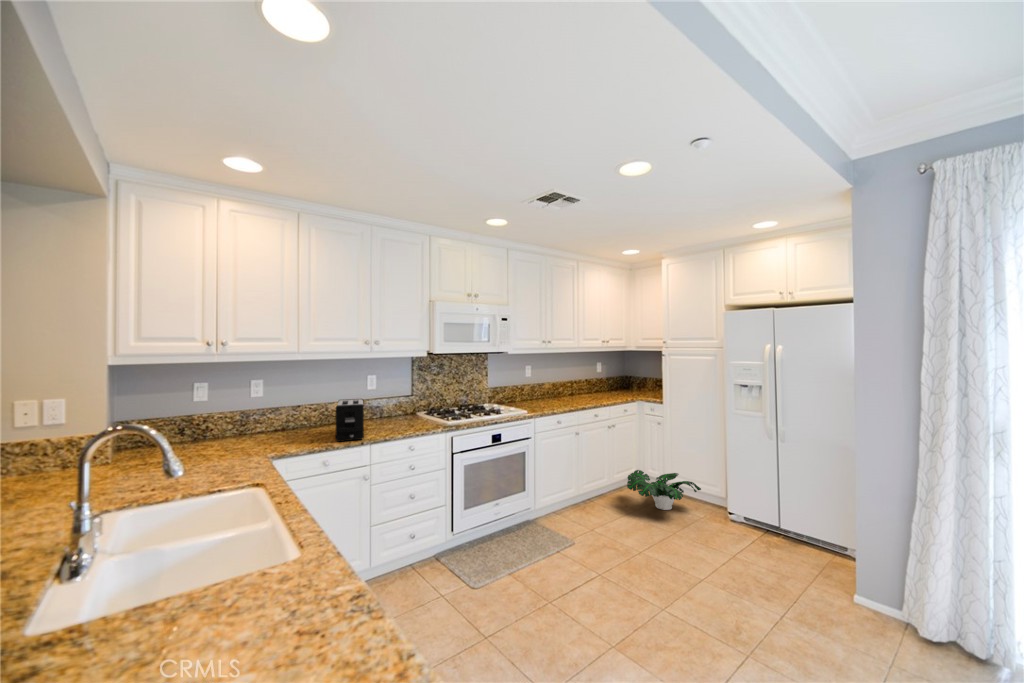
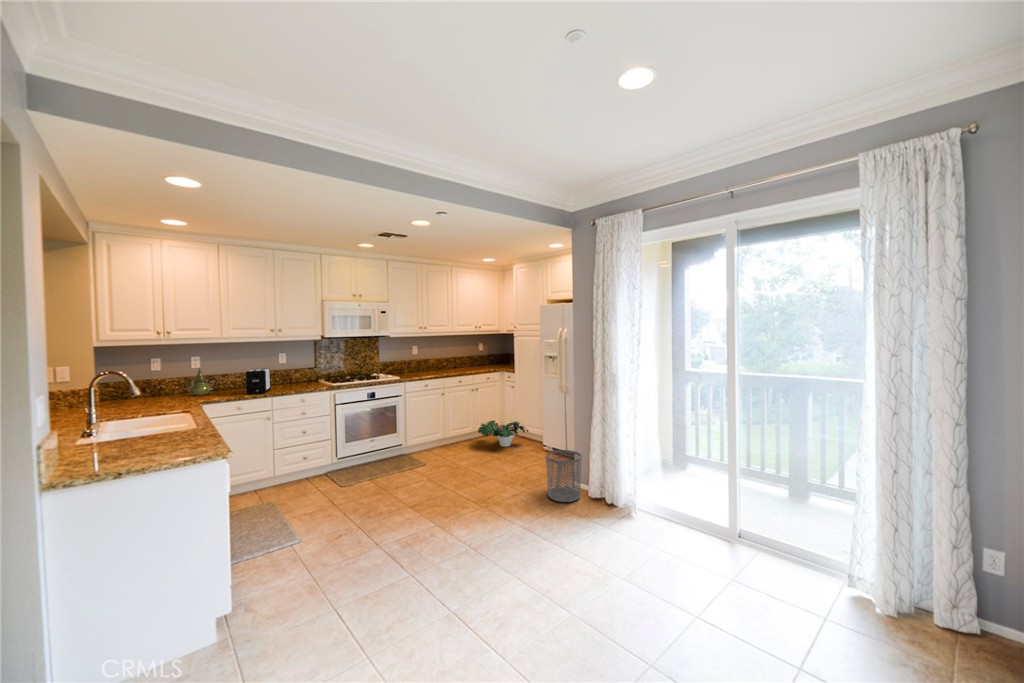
teapot: none [242,399,289,442] -> present [185,369,217,396]
waste bin: none [833,549,914,655] -> present [546,450,581,502]

